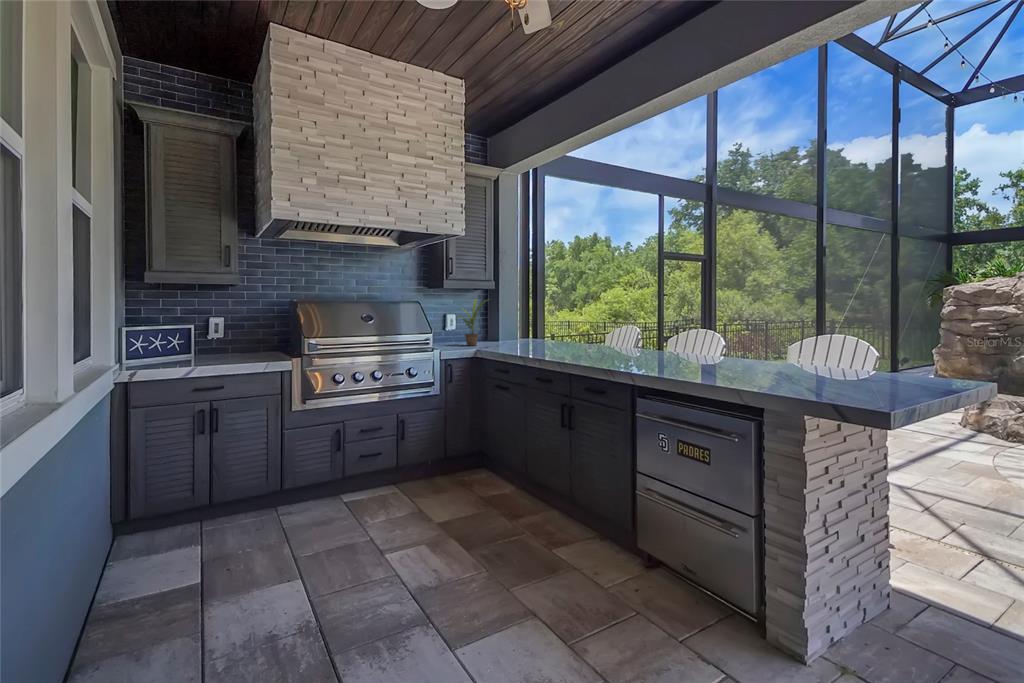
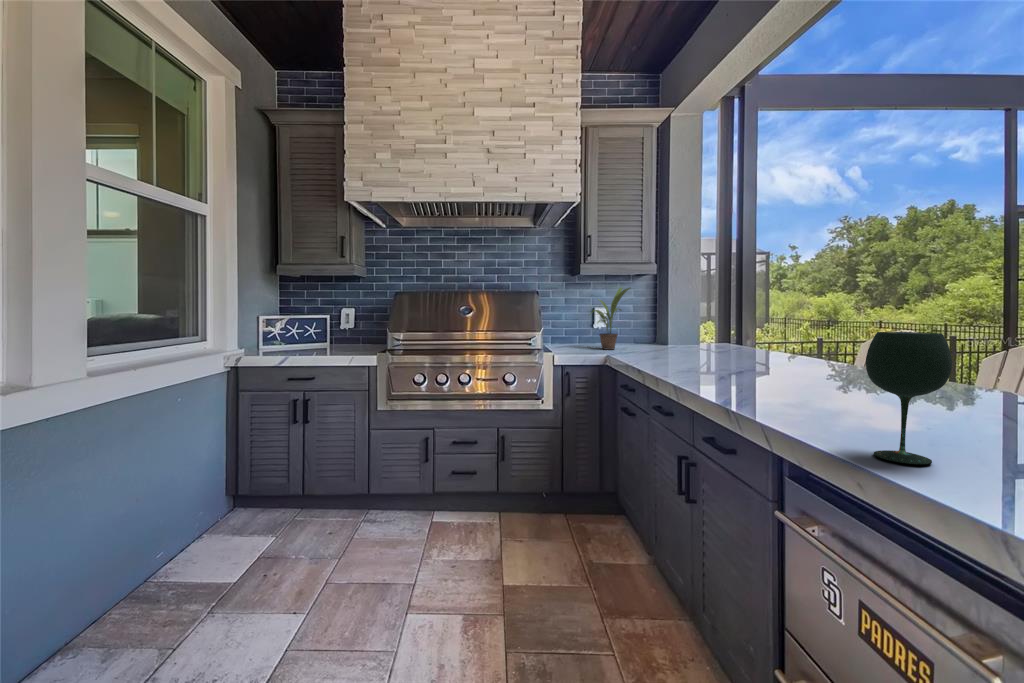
wine glass: none [708,320,739,374] -> present [866,332,952,465]

